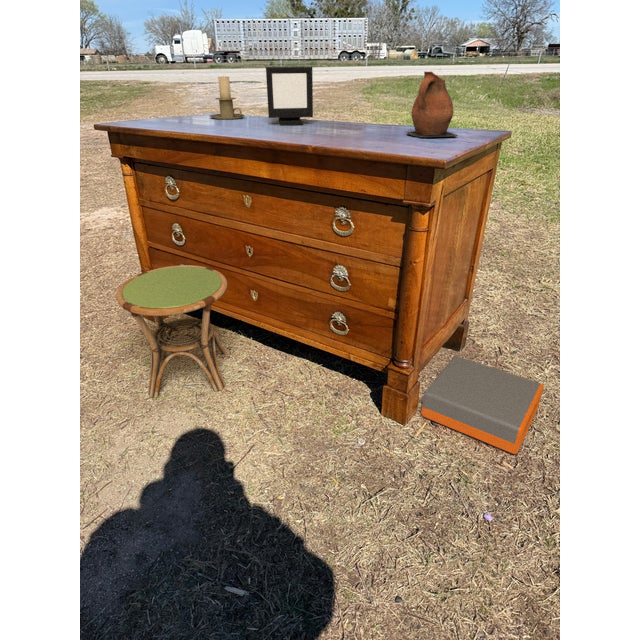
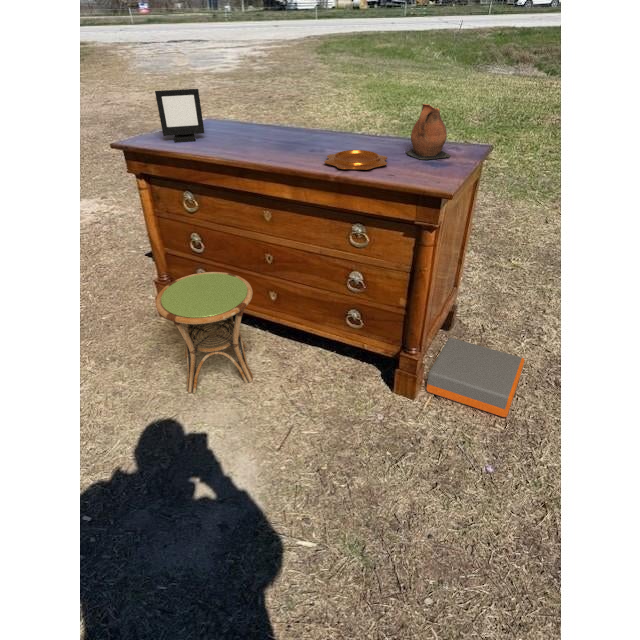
picture frame: present [266,67,313,126] -> present [155,89,204,143]
candle holder: present [210,76,245,120] -> none [214,90,247,131]
decorative bowl: none [306,126,381,143] -> present [324,150,387,170]

